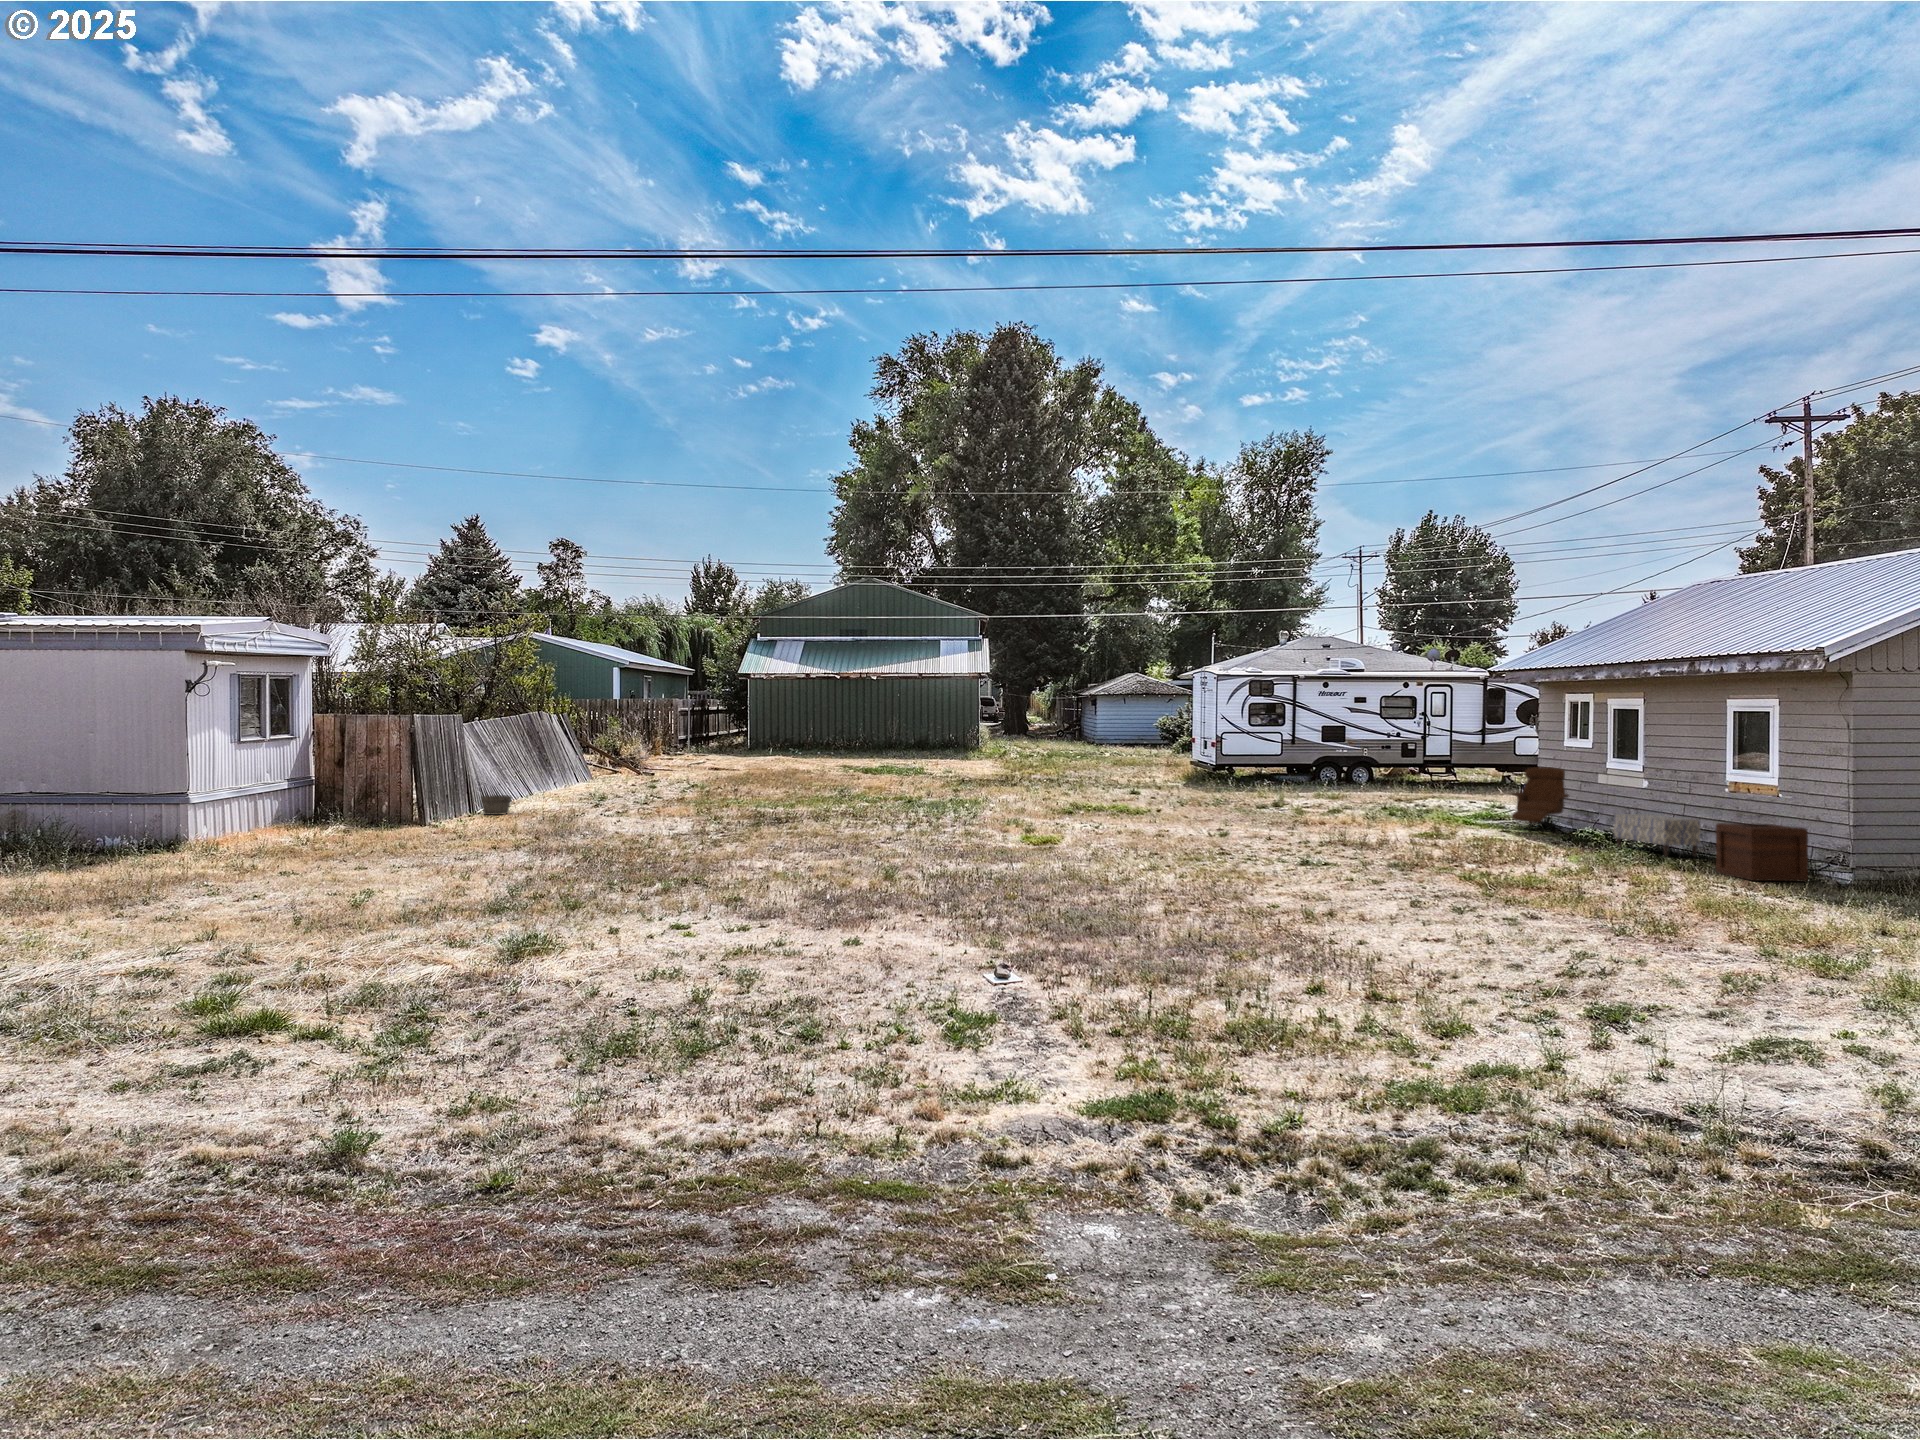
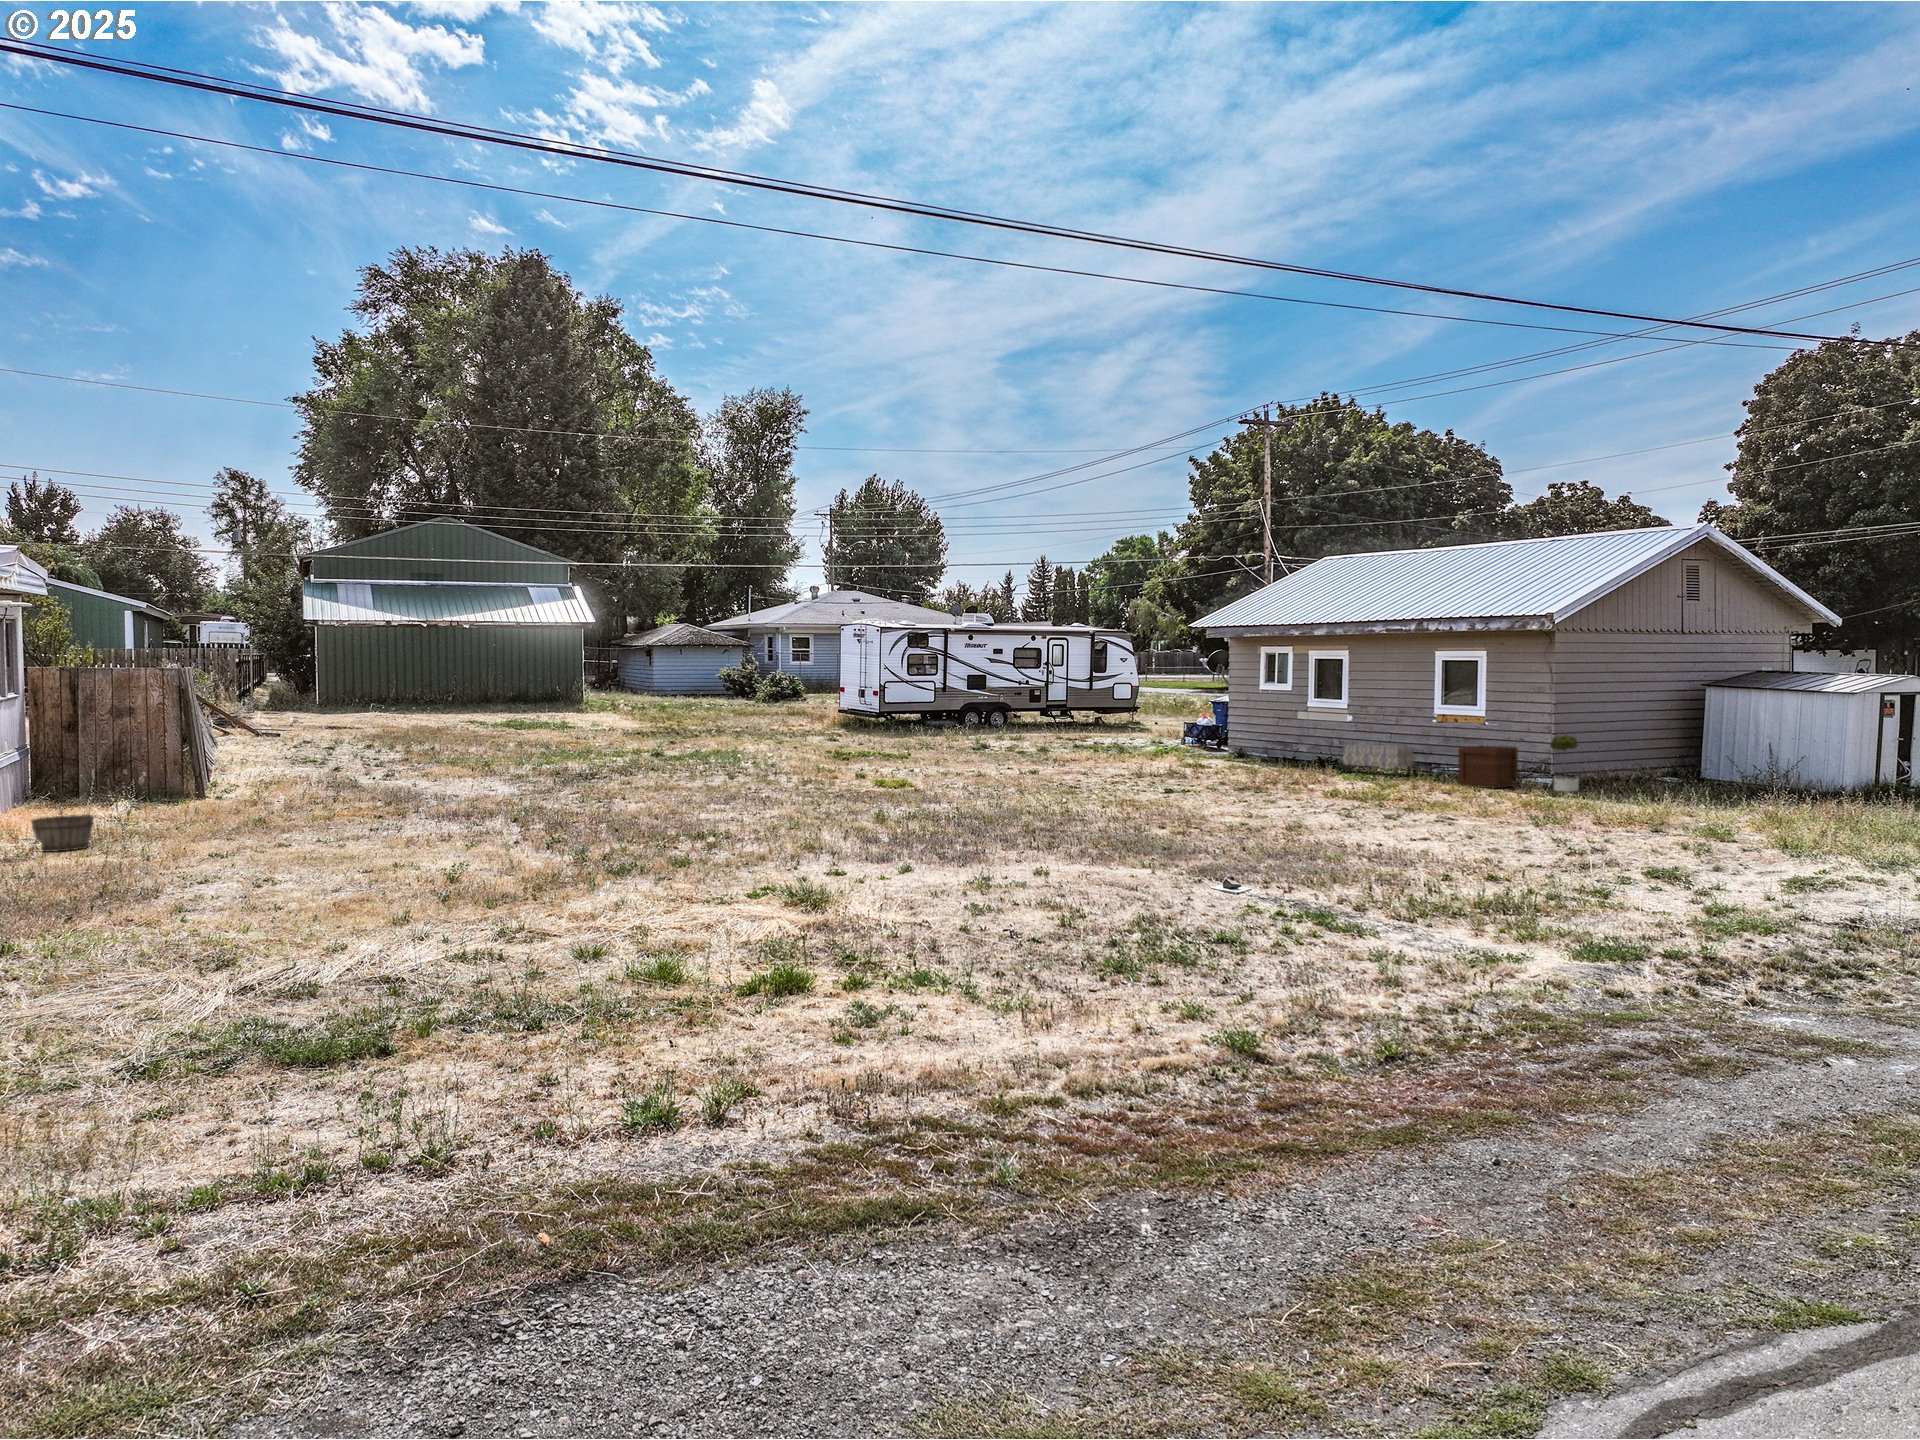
lounge chair: present [1512,767,1569,831] -> none [1226,709,1270,765]
potted tree: none [1843,814,1891,896] -> present [1550,735,1579,792]

